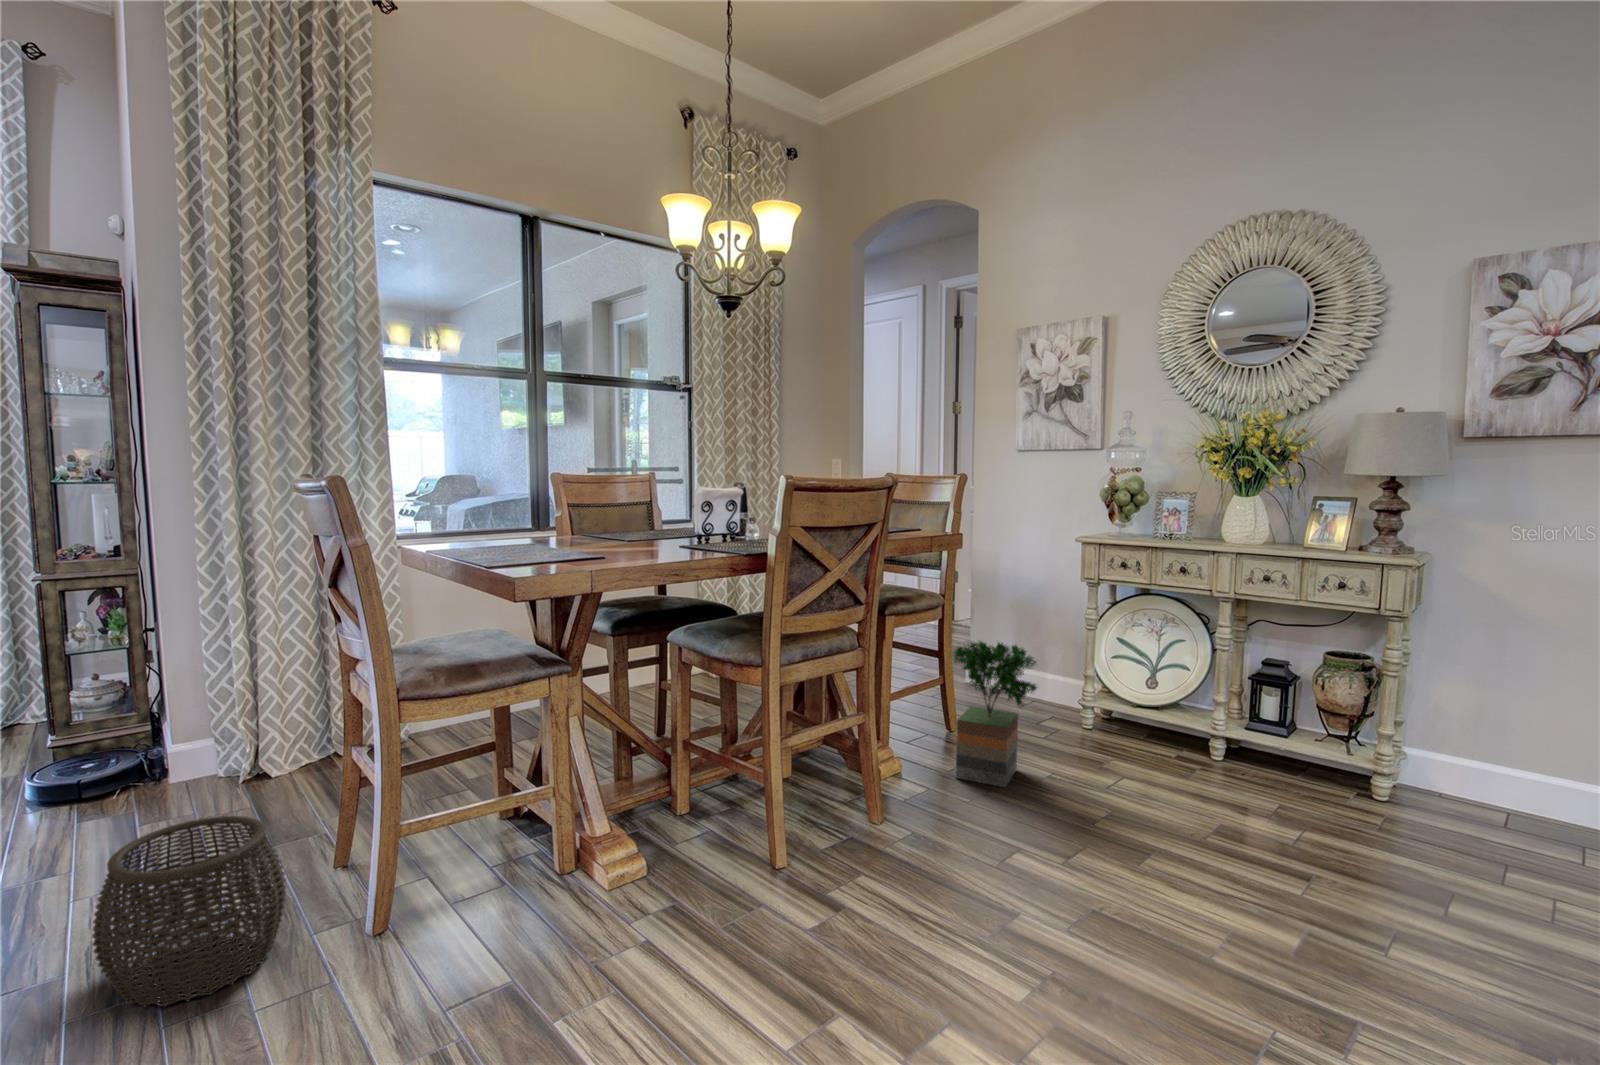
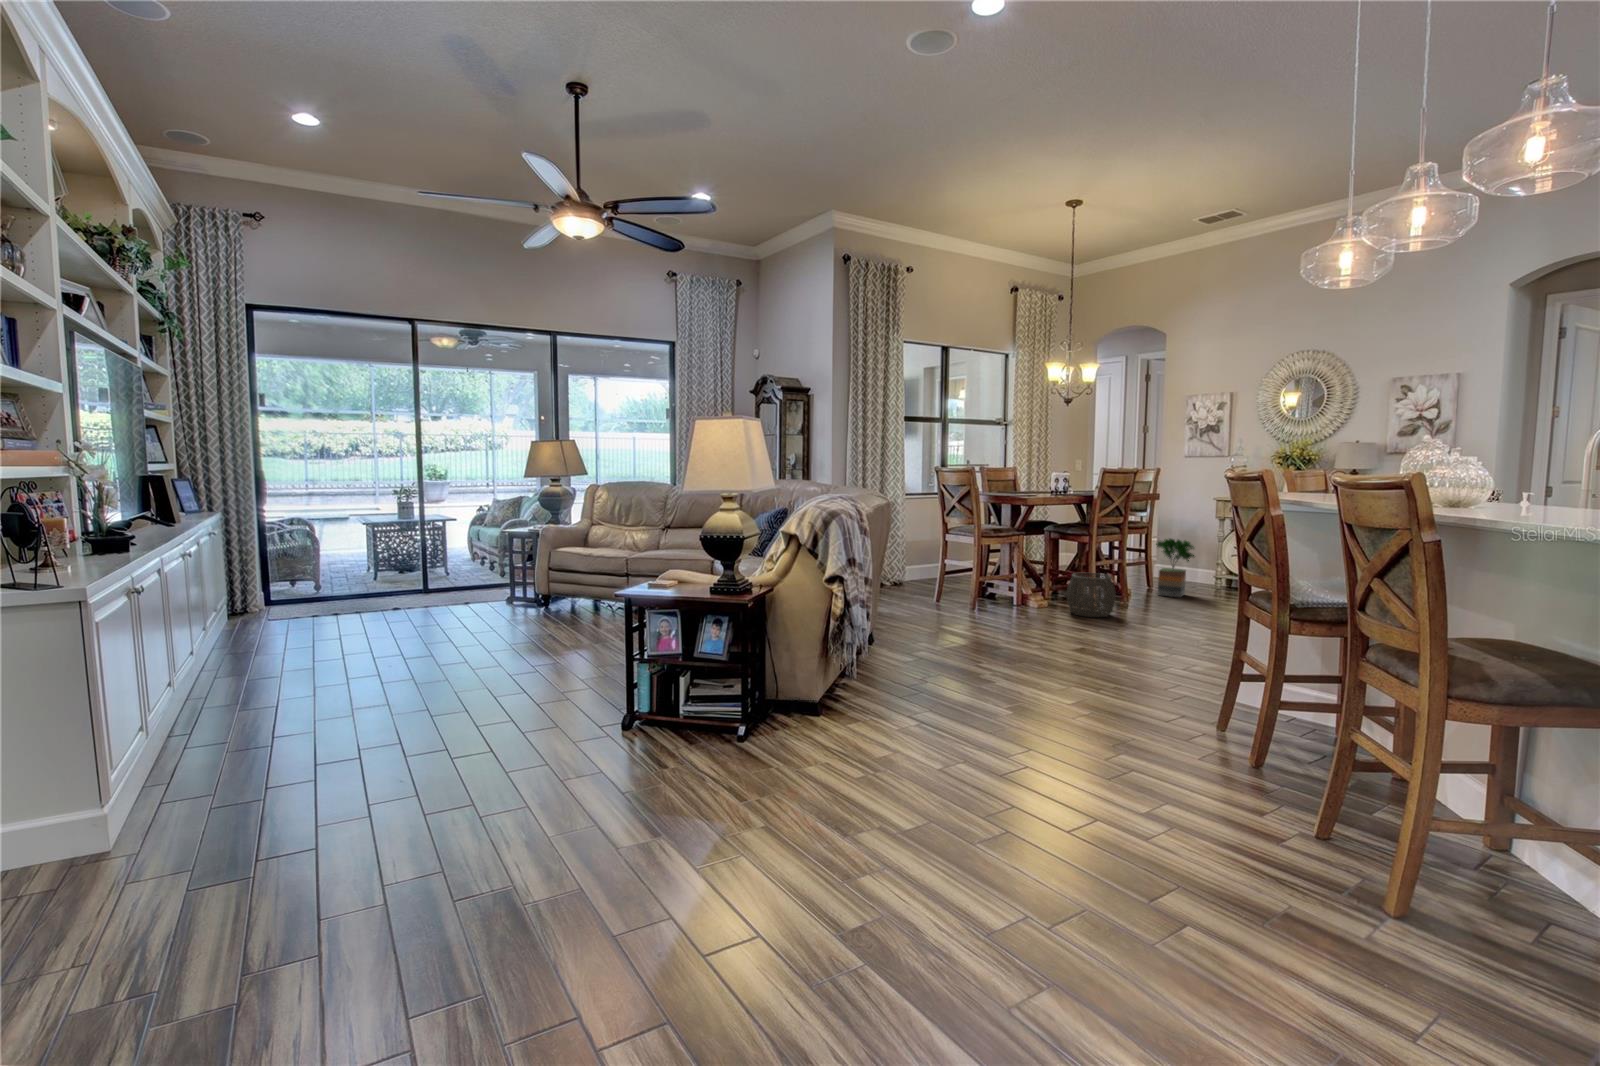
woven basket: present [92,816,286,1007] -> present [1067,573,1115,617]

